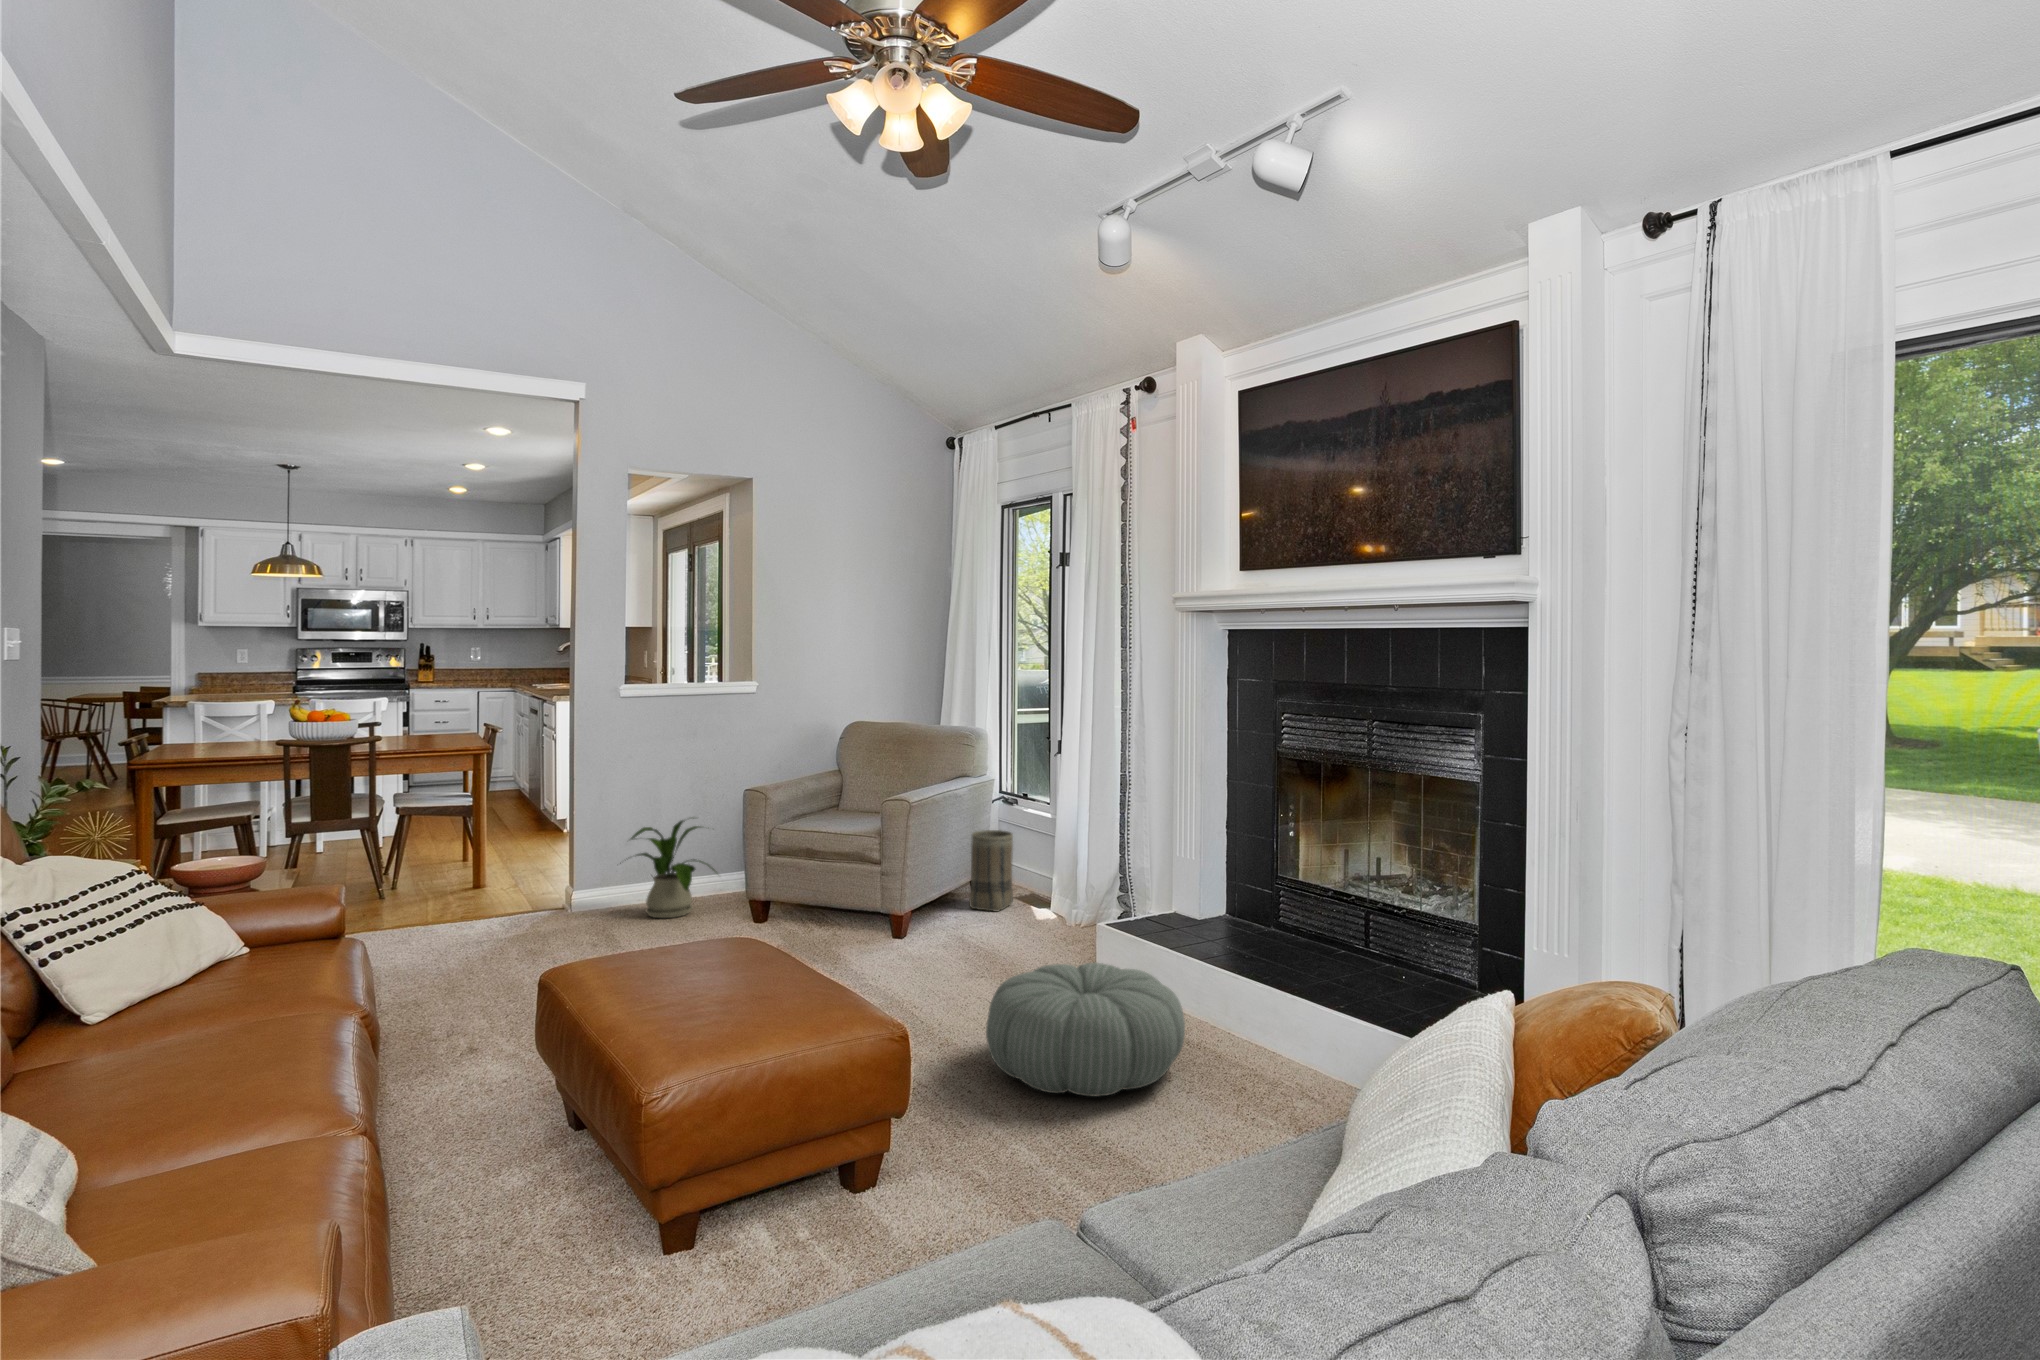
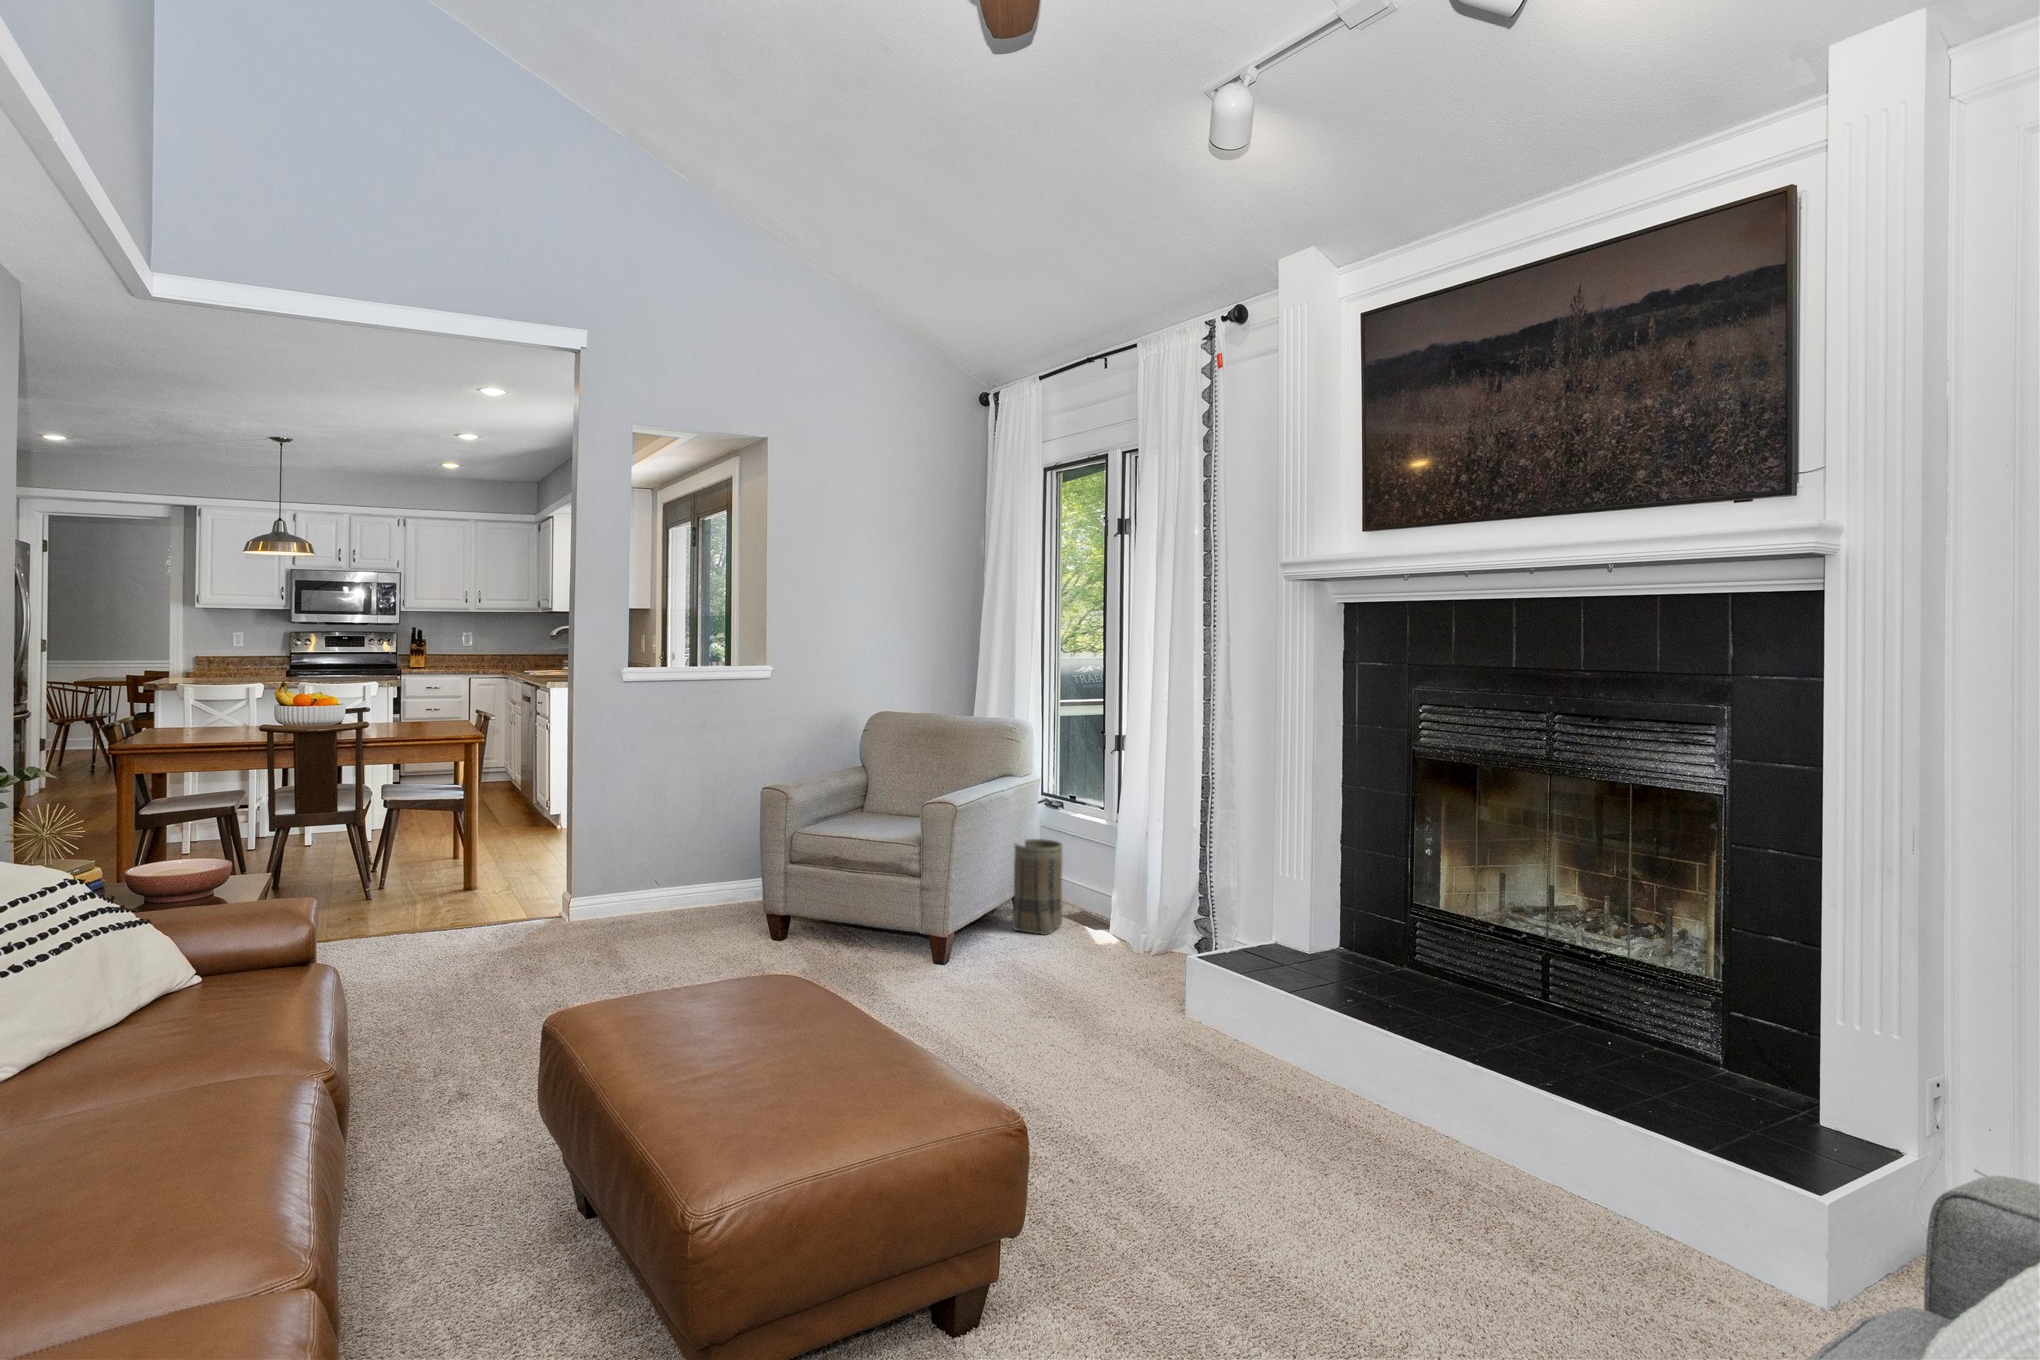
house plant: present [631,818,715,918] -> none [617,818,732,932]
pouf: present [986,963,1185,1097] -> none [1081,1017,1342,1202]

